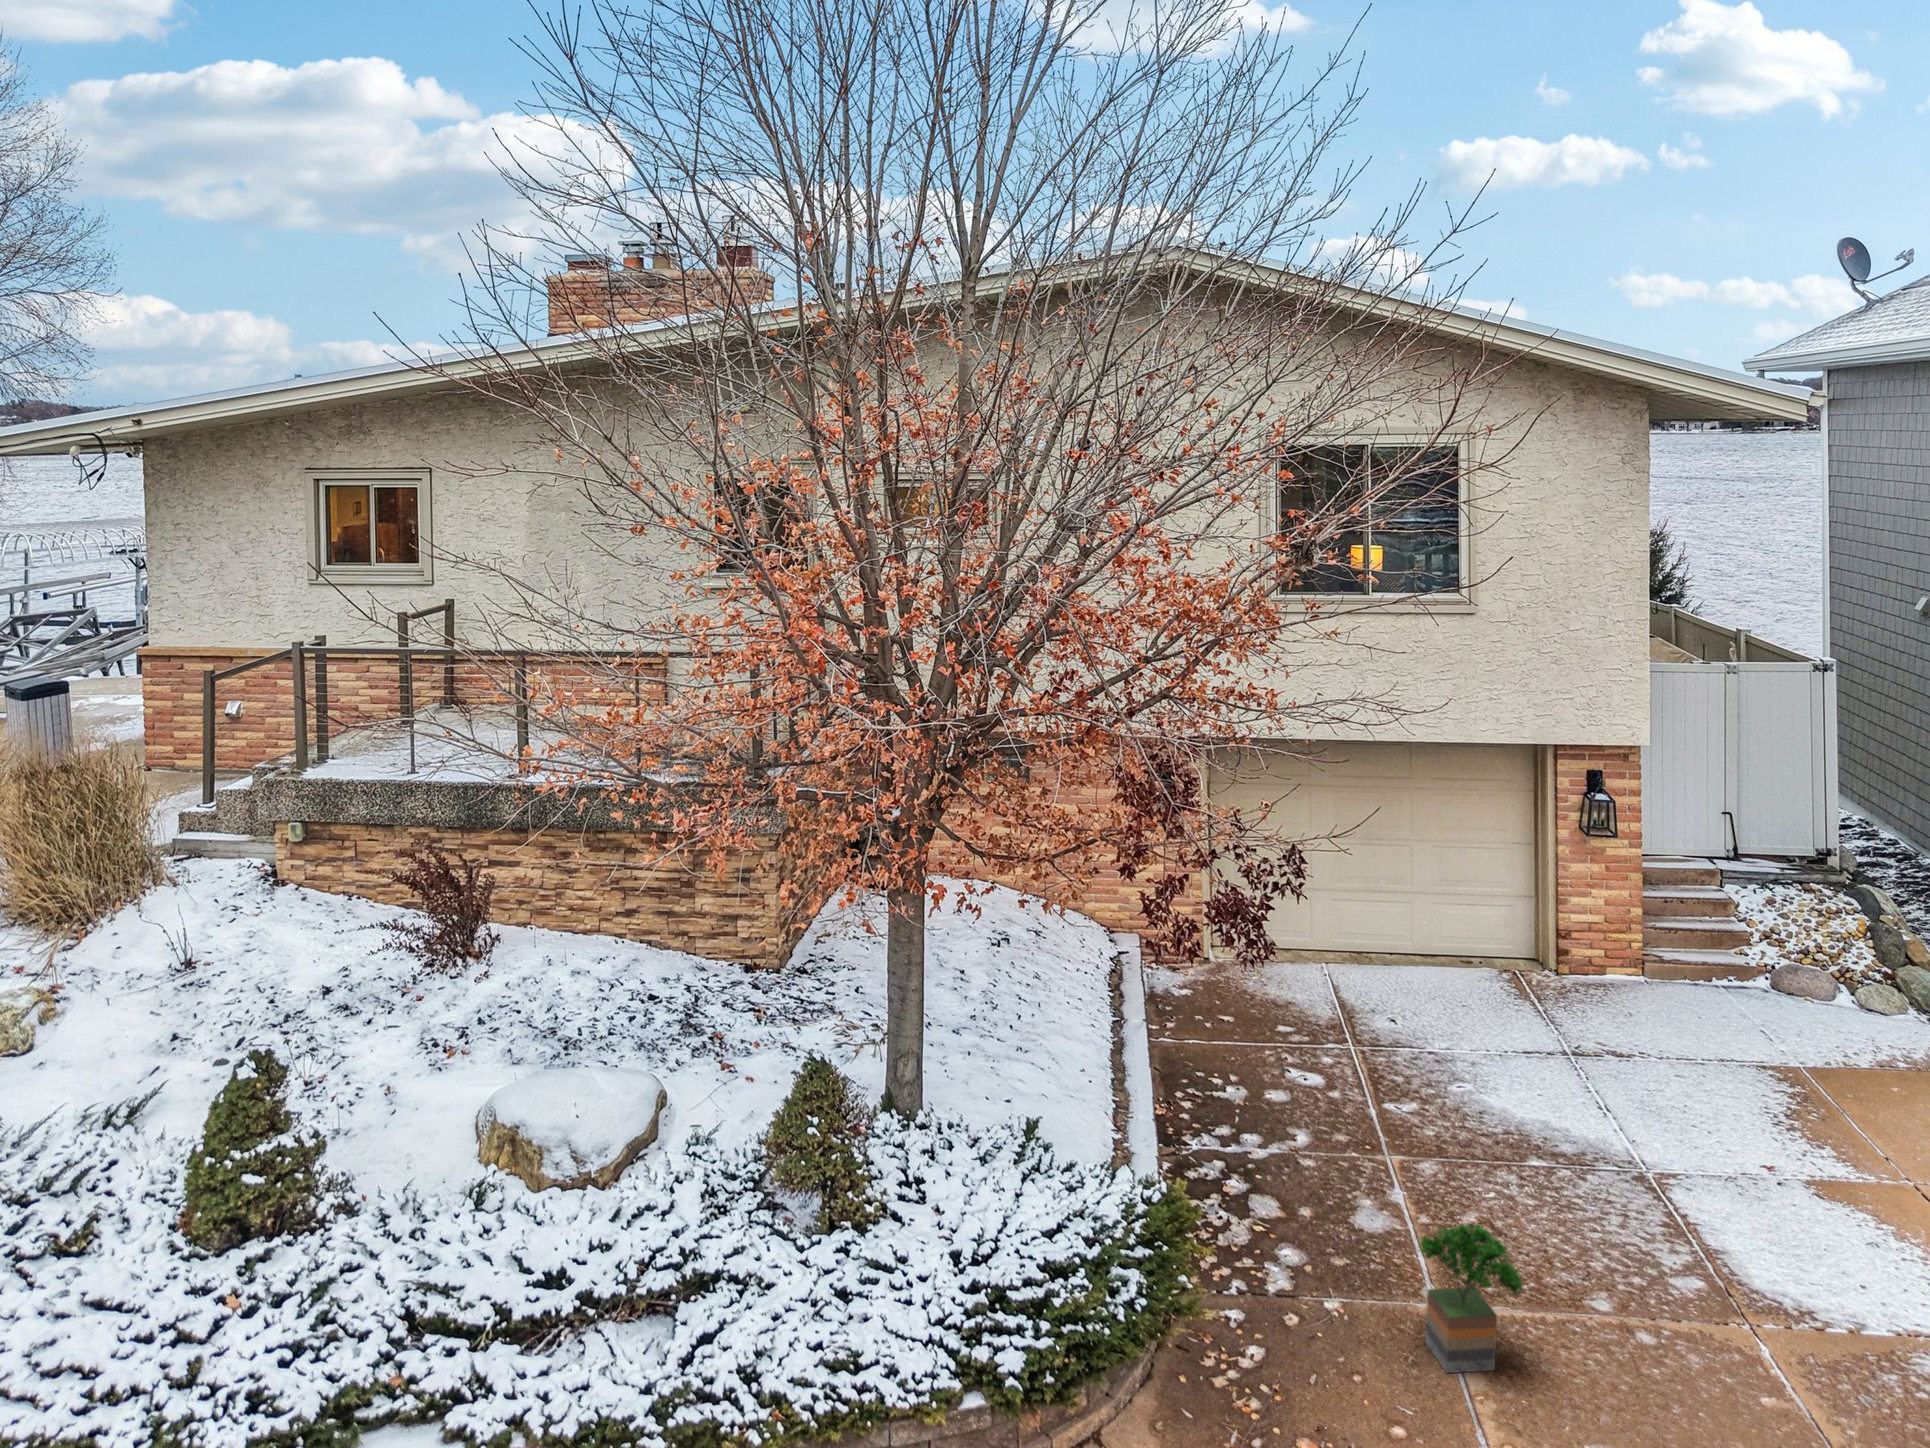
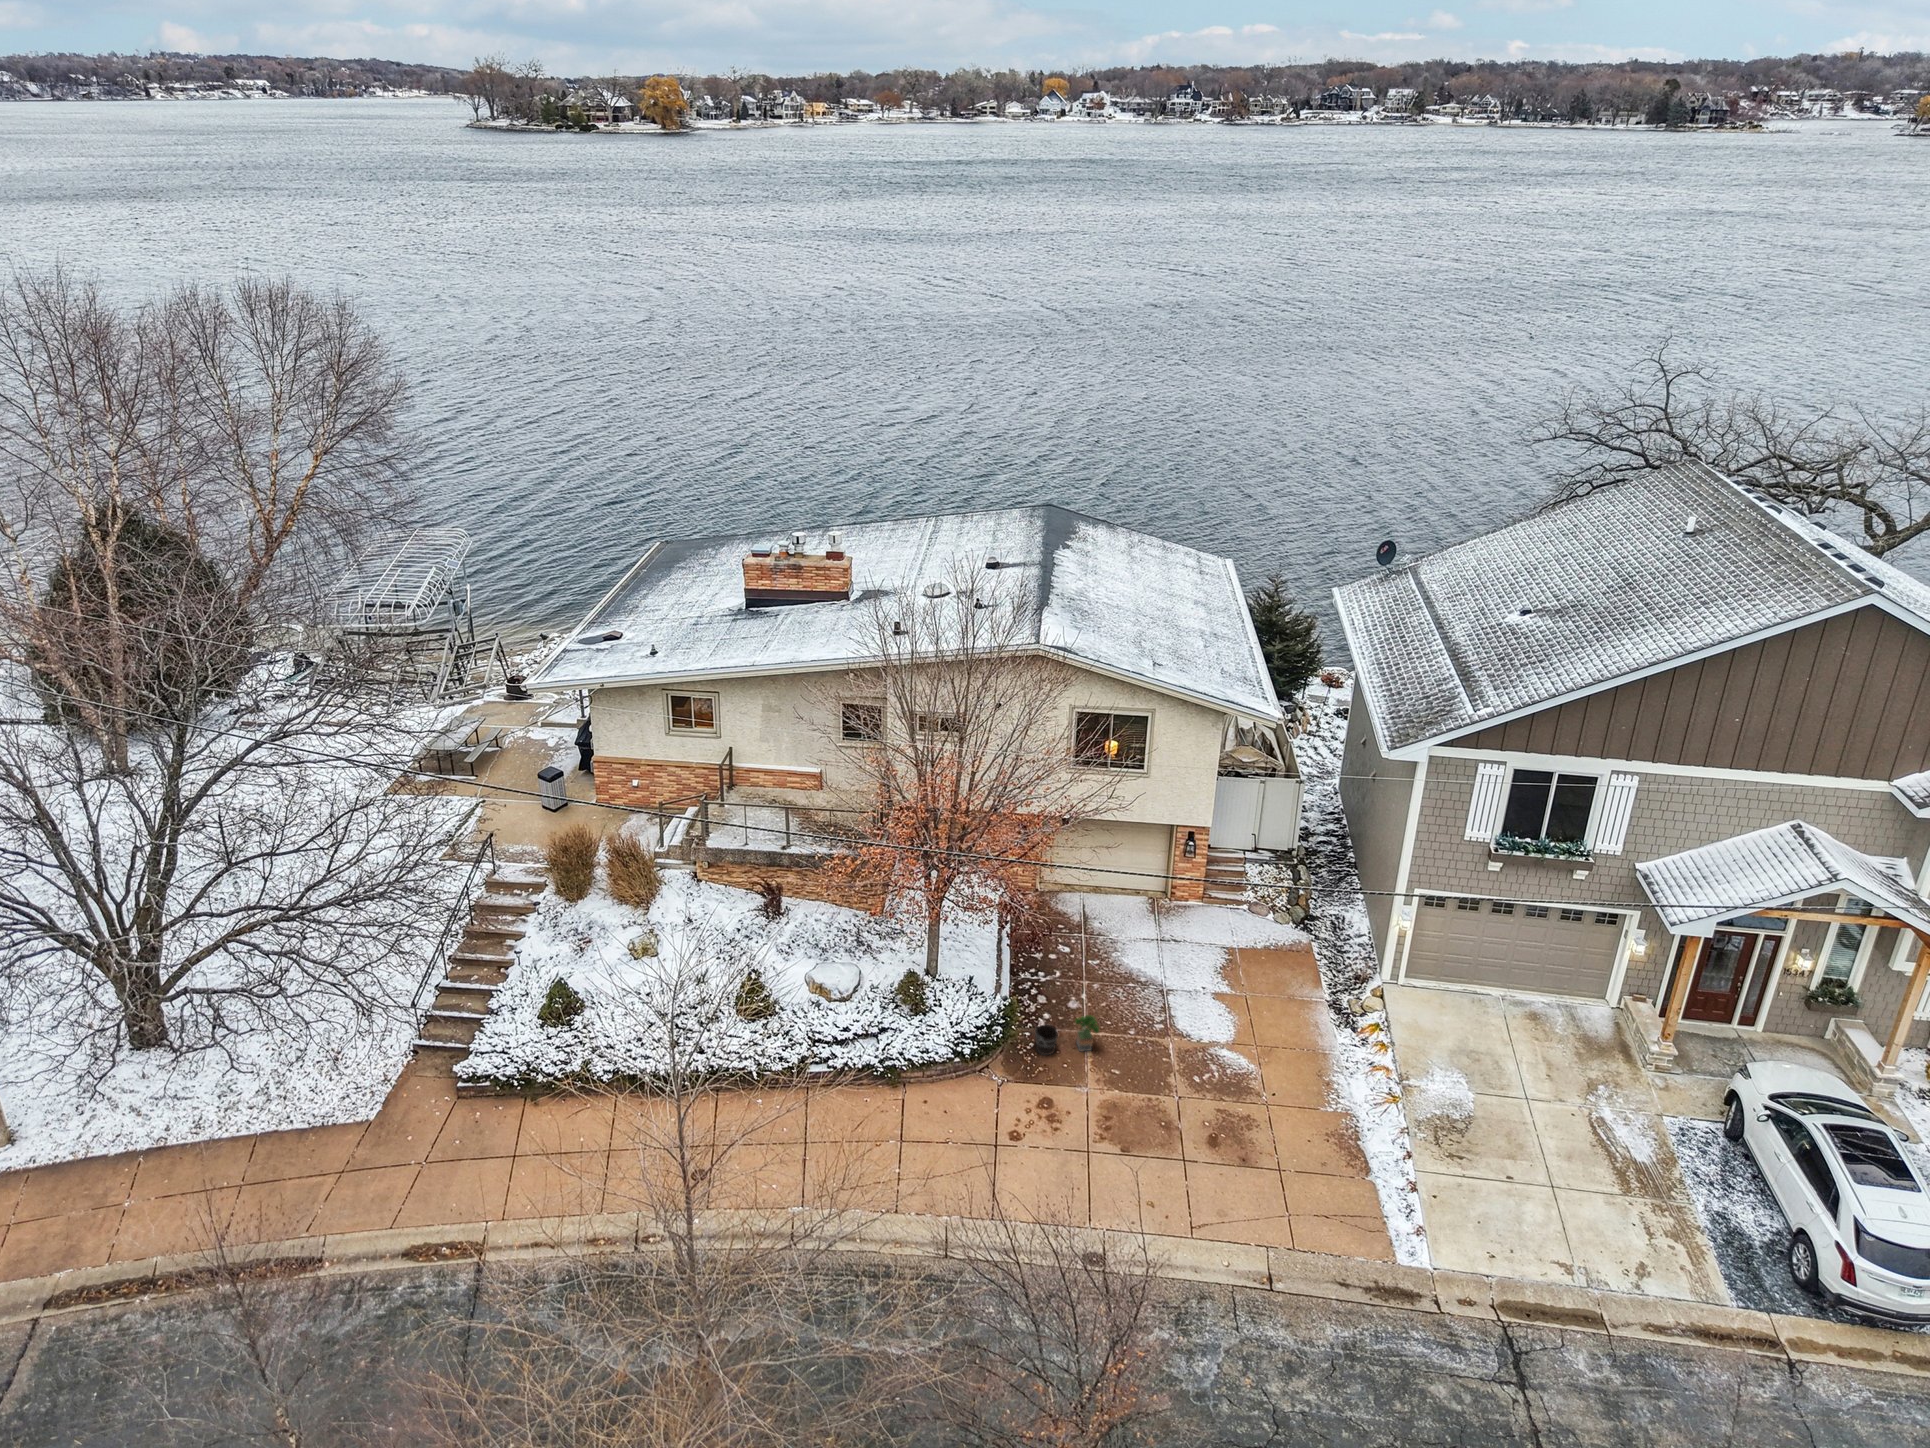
bucket: none [1269,1263,1363,1387] -> present [1035,1024,1058,1055]

